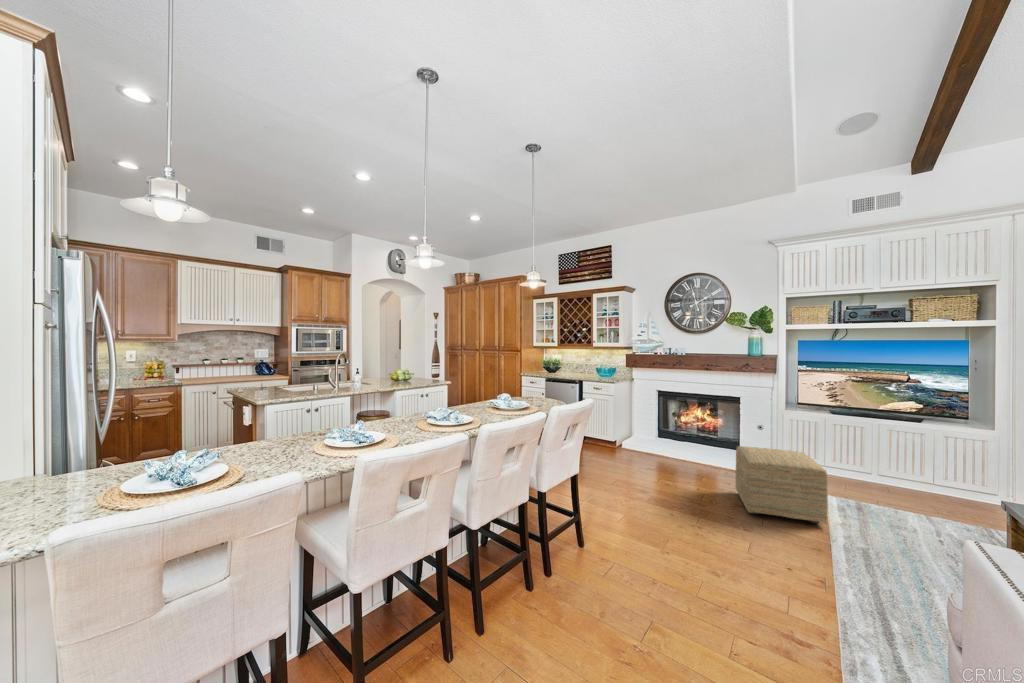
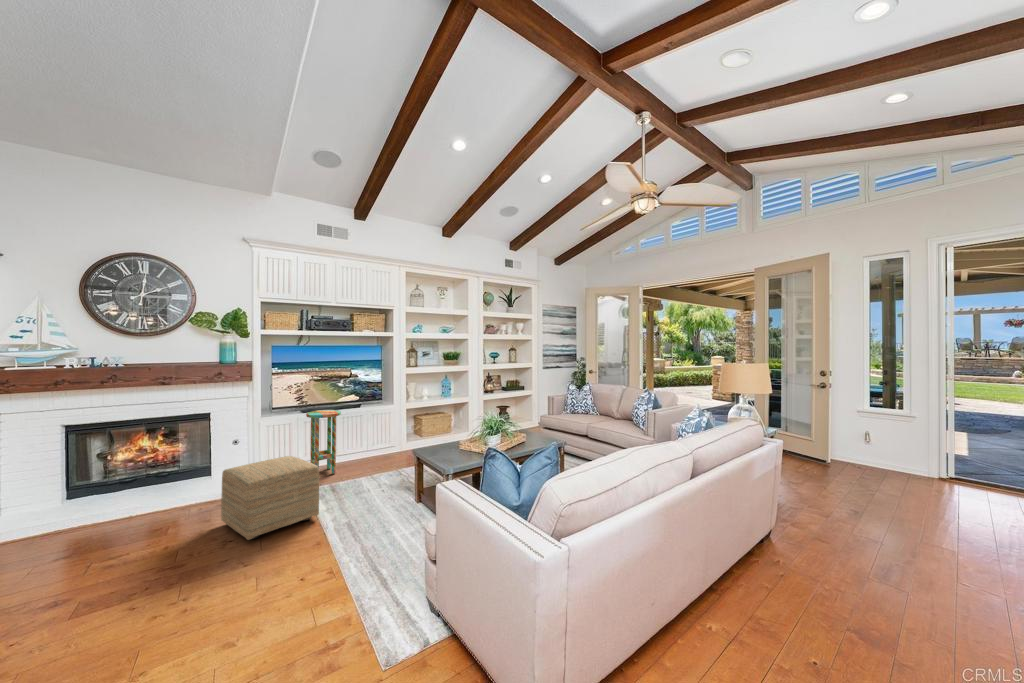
side table: none [835,414,884,493] -> present [306,410,341,474]

